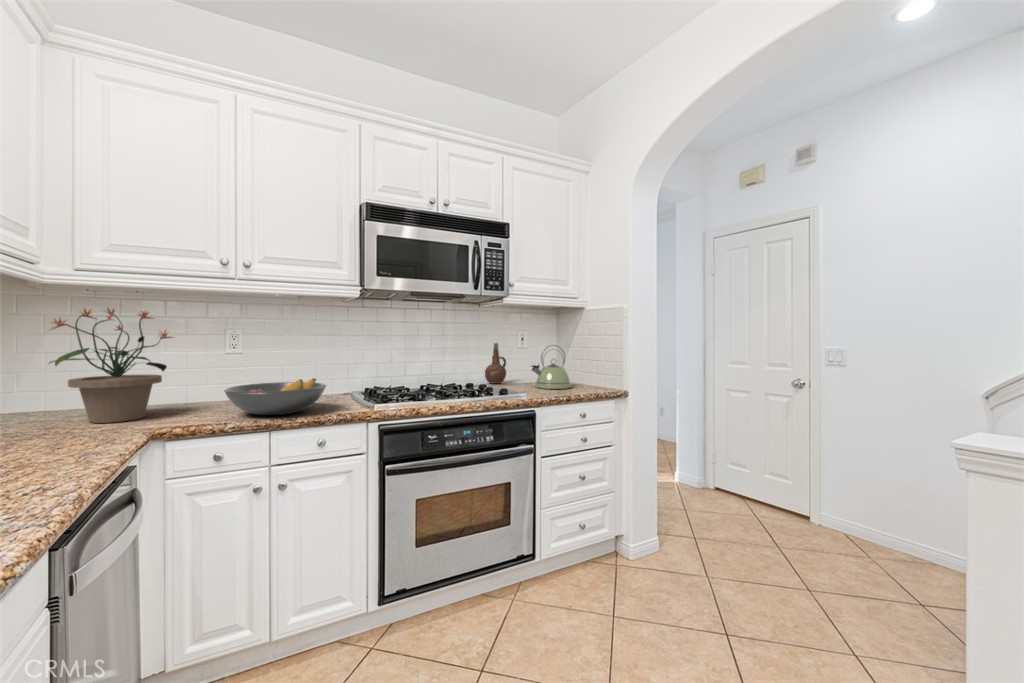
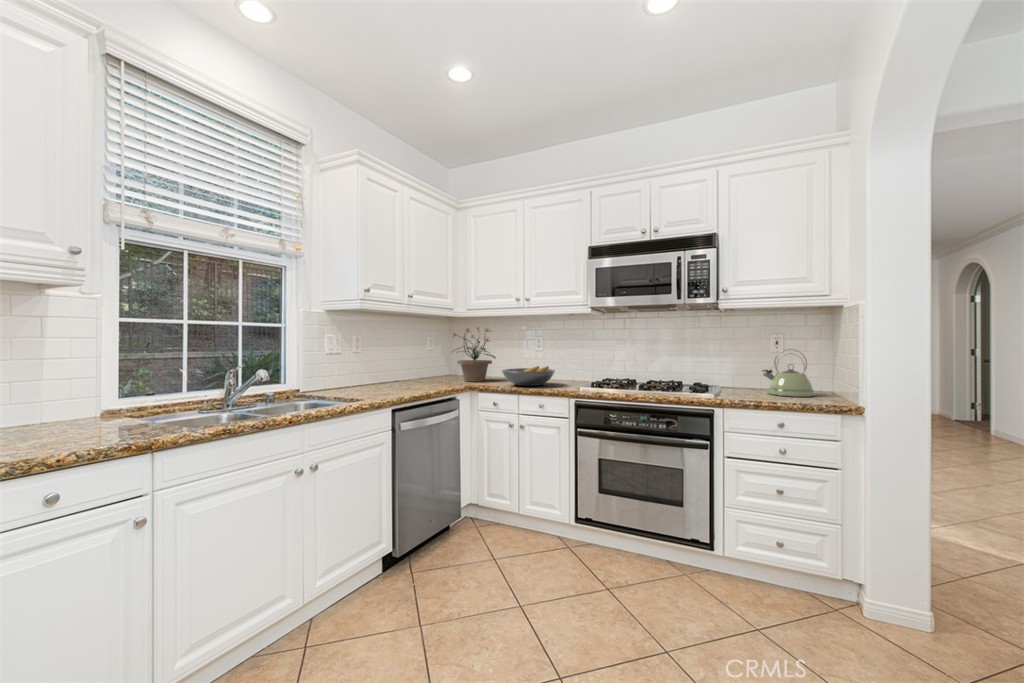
ceramic pitcher: present [485,343,506,384] -> none [732,347,758,387]

